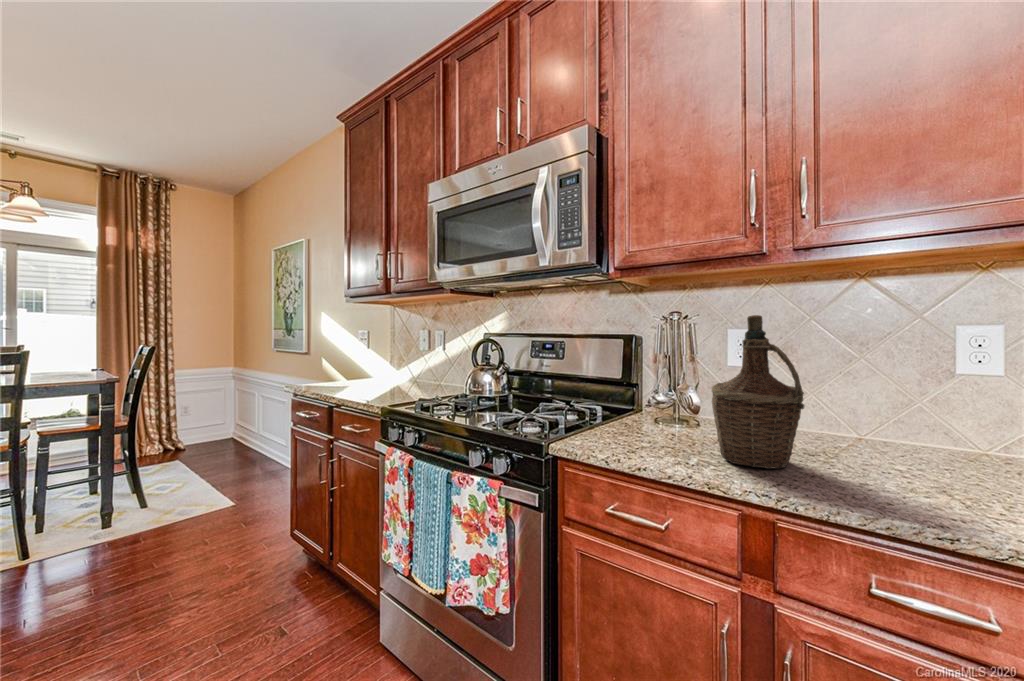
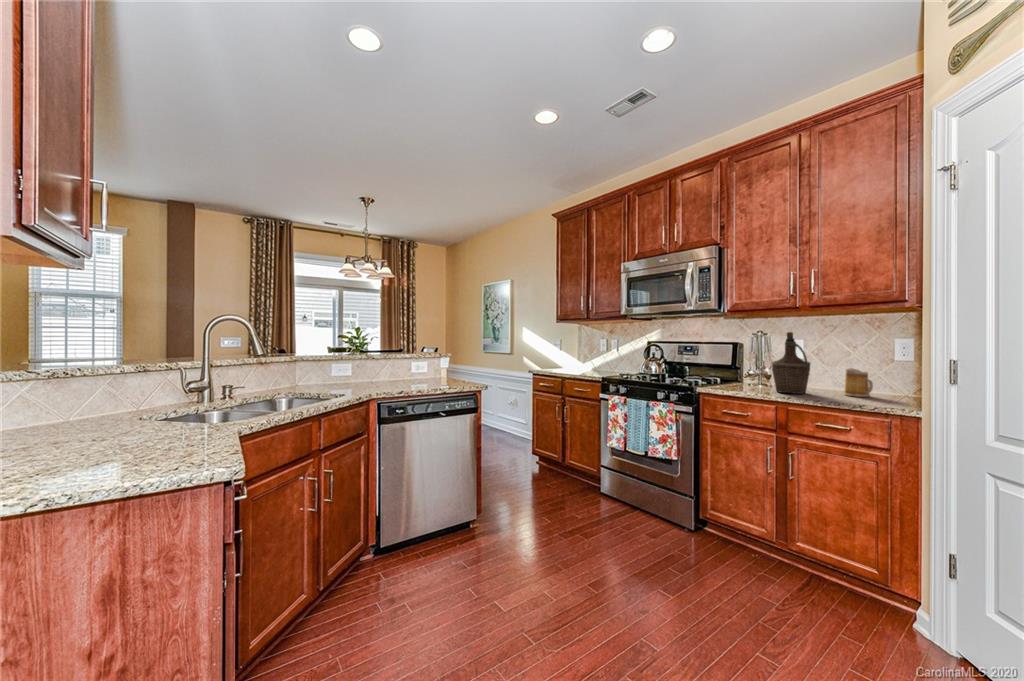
mug: none [870,402,951,477] -> present [844,368,873,397]

